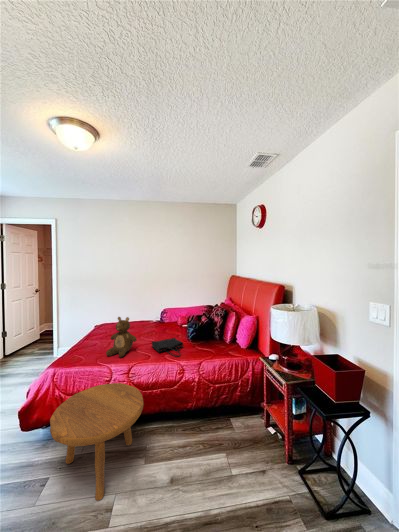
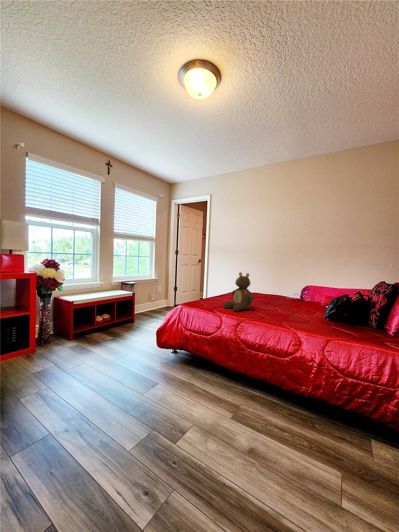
tote bag: present [152,338,183,357] -> none [273,306,312,327]
footstool: present [50,383,144,501] -> none [157,327,240,420]

